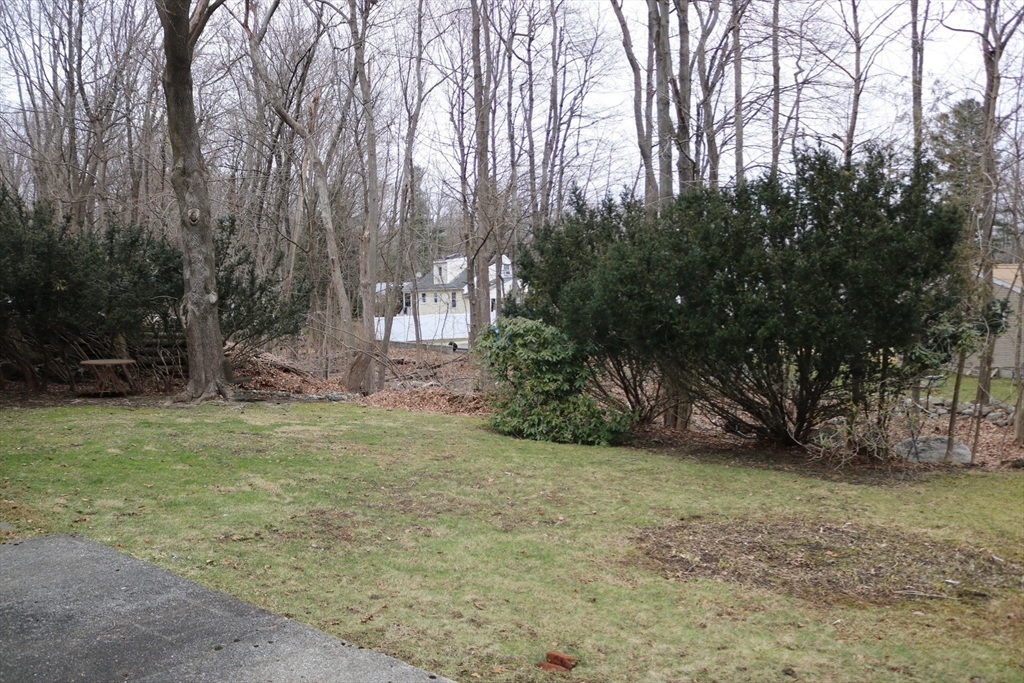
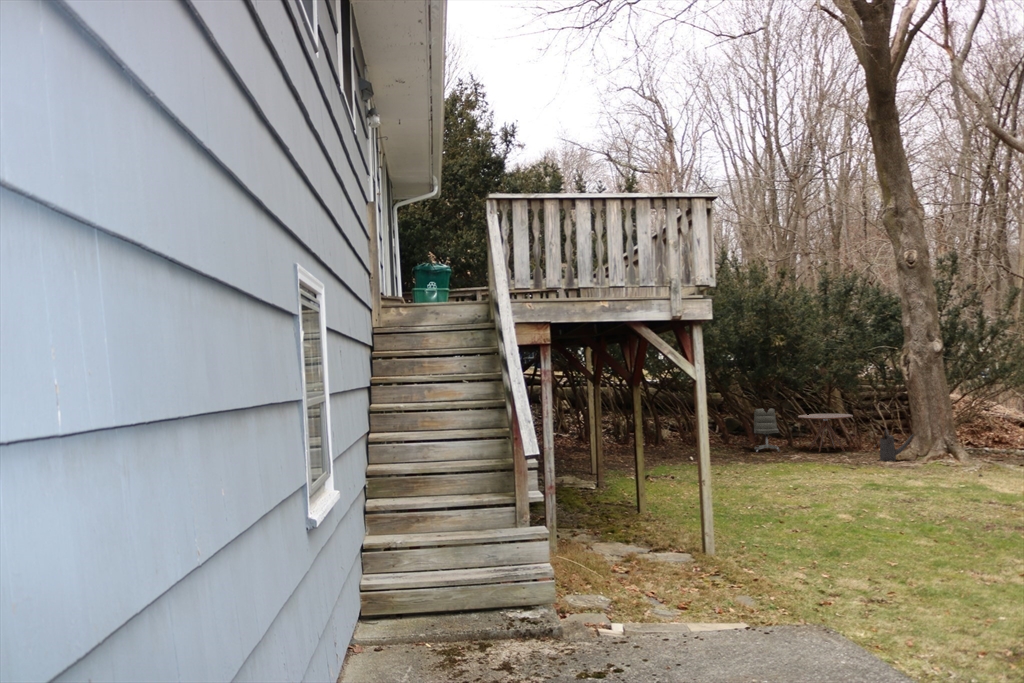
chair: present [222,358,252,401] -> present [754,409,780,452]
watering can: none [153,374,190,403] -> present [874,430,914,461]

